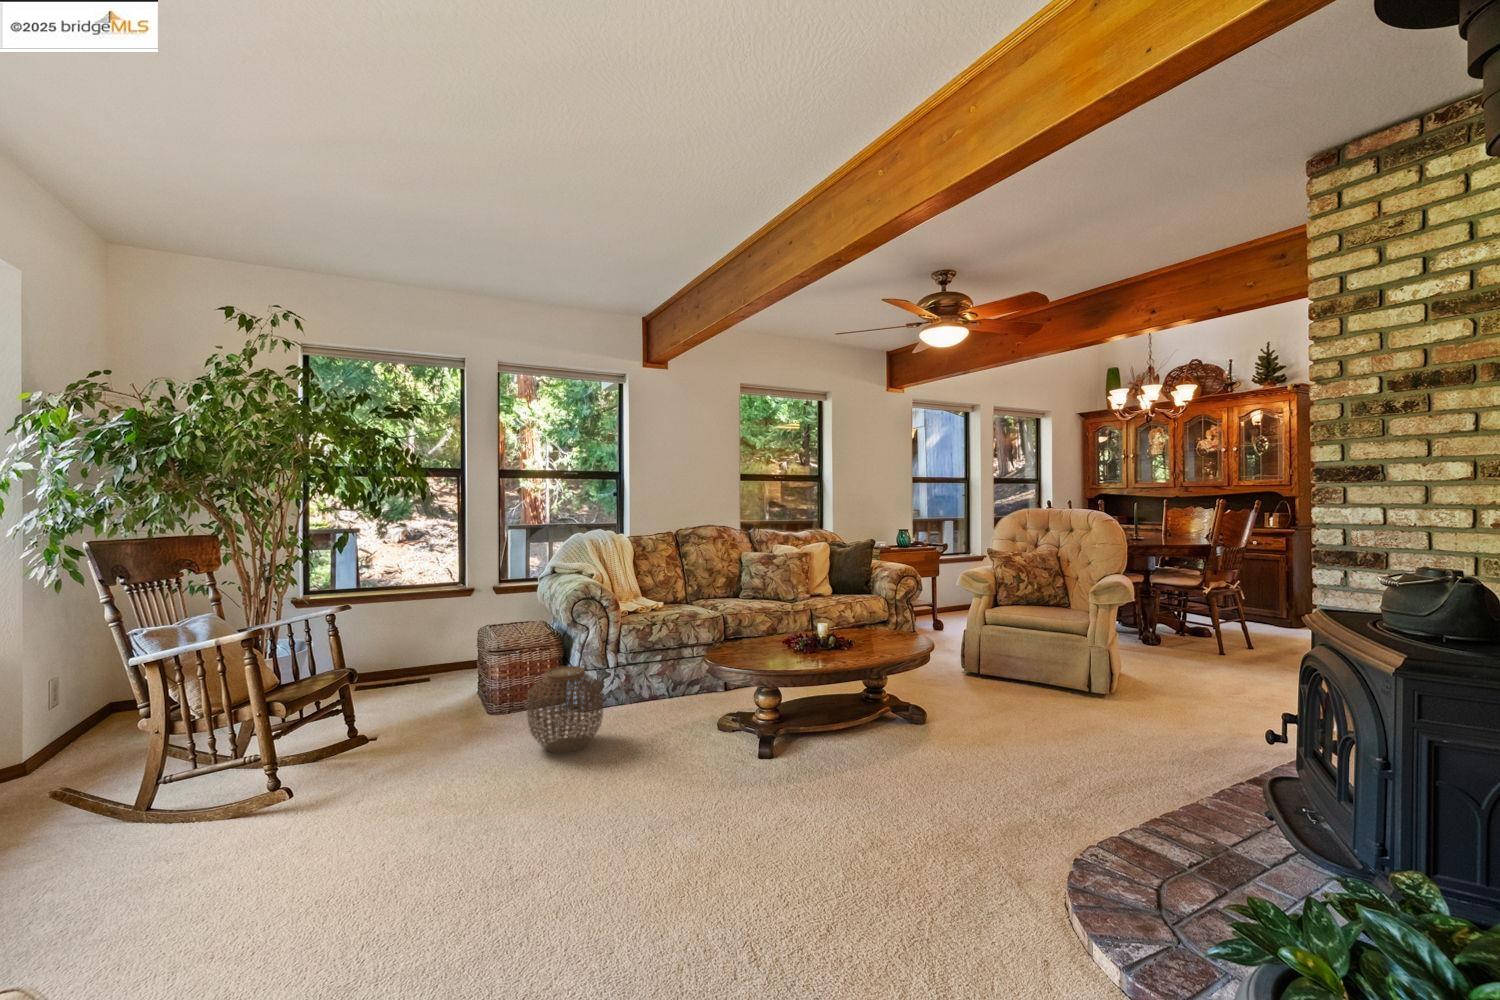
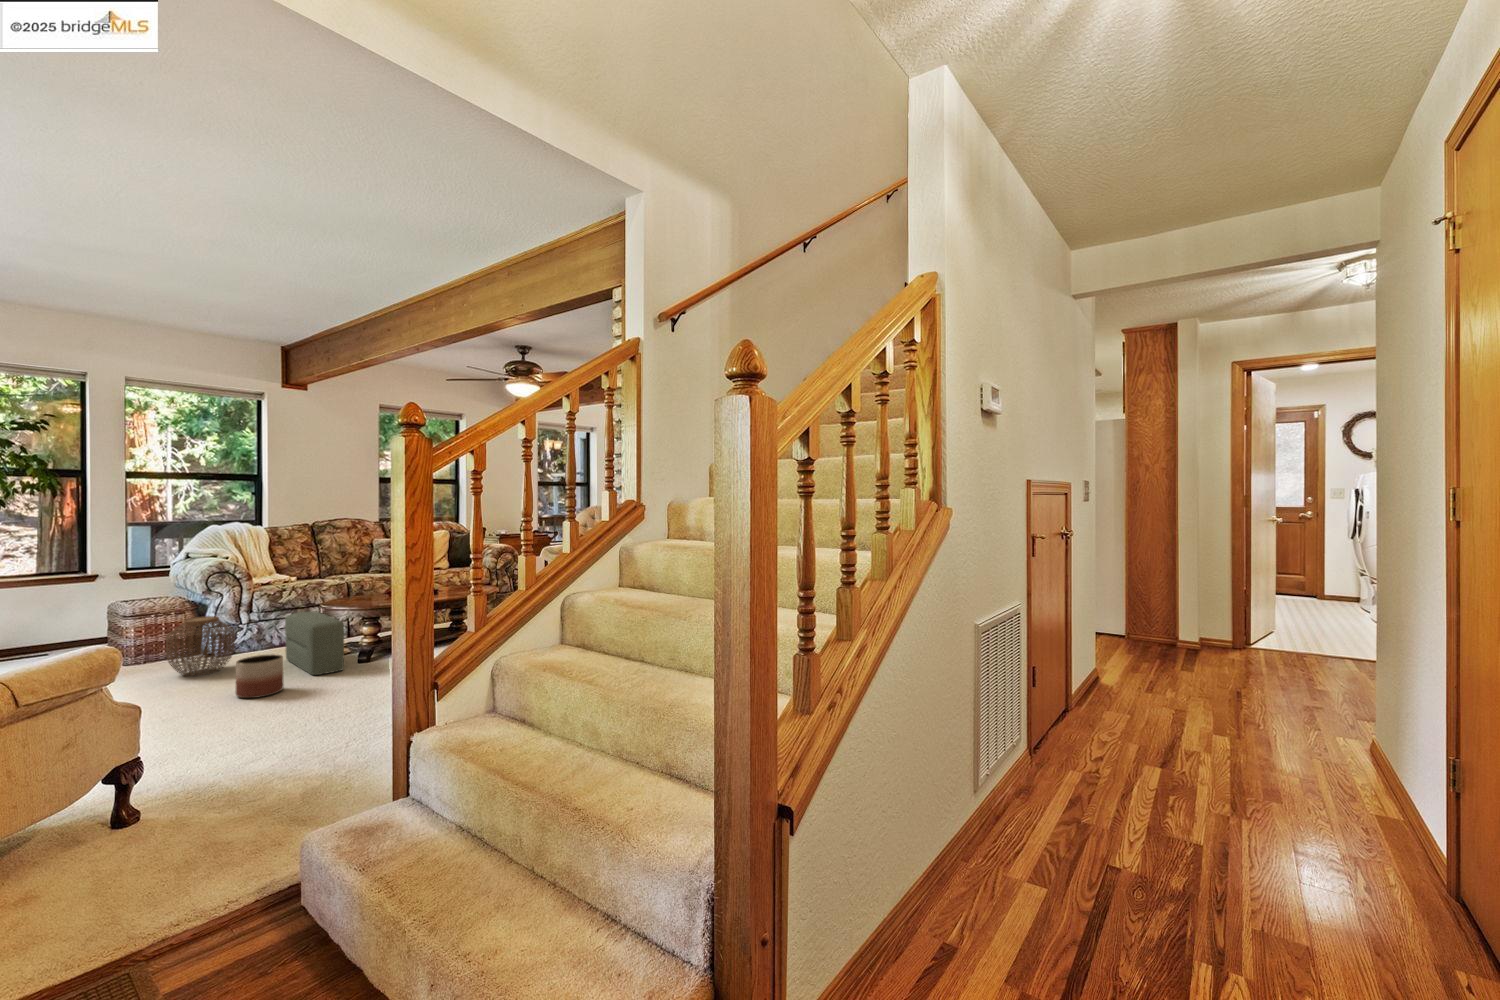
pouf: none [661,664,744,780] -> present [285,611,344,675]
planter: none [609,752,671,833] -> present [236,654,284,698]

